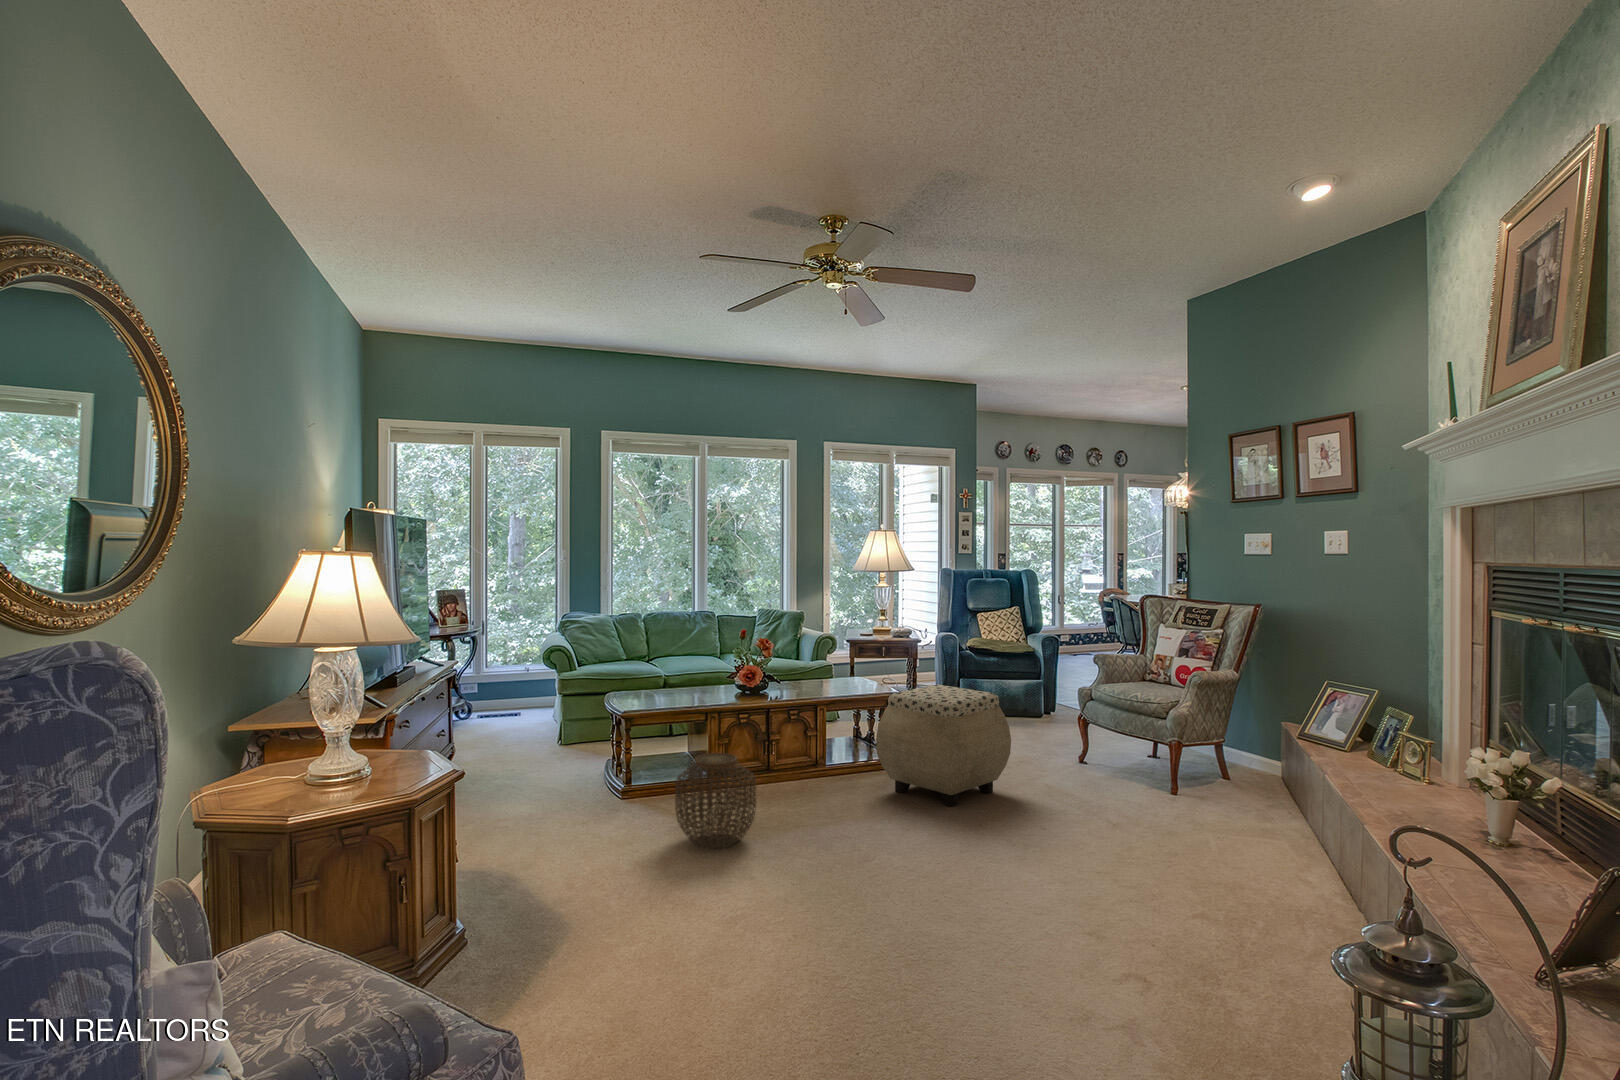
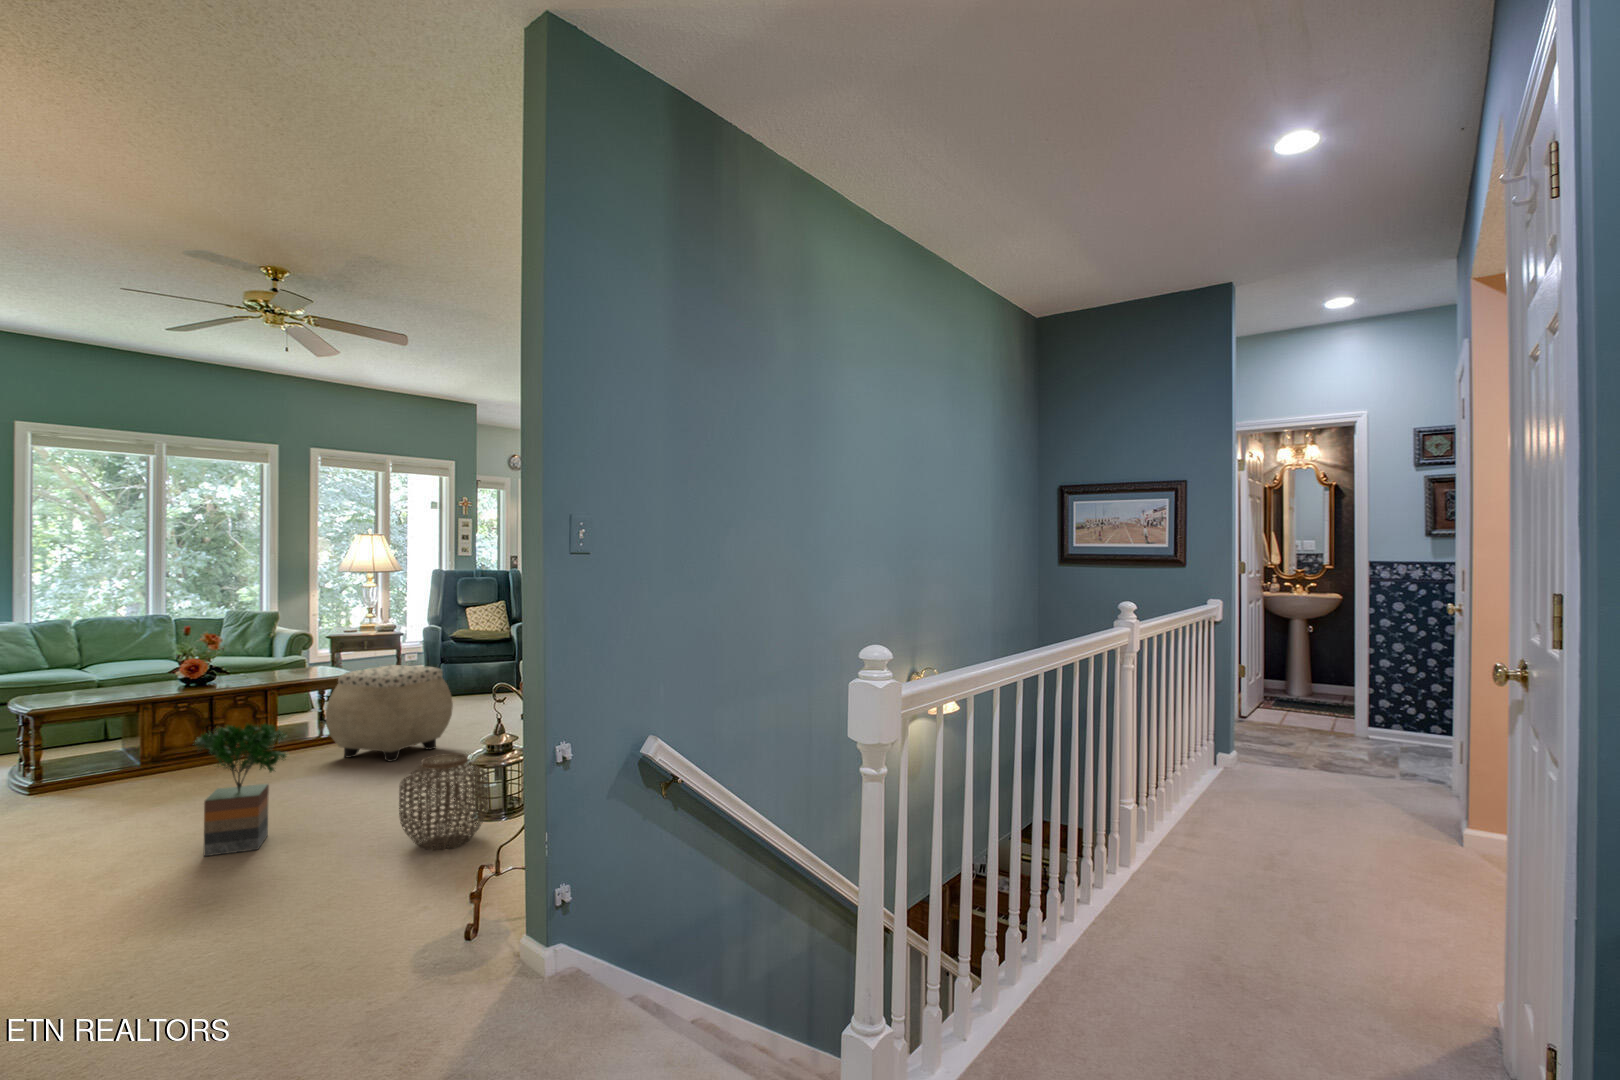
woven basket: present [675,753,756,849] -> present [399,753,489,850]
potted tree: none [785,767,888,936] -> present [195,723,287,856]

